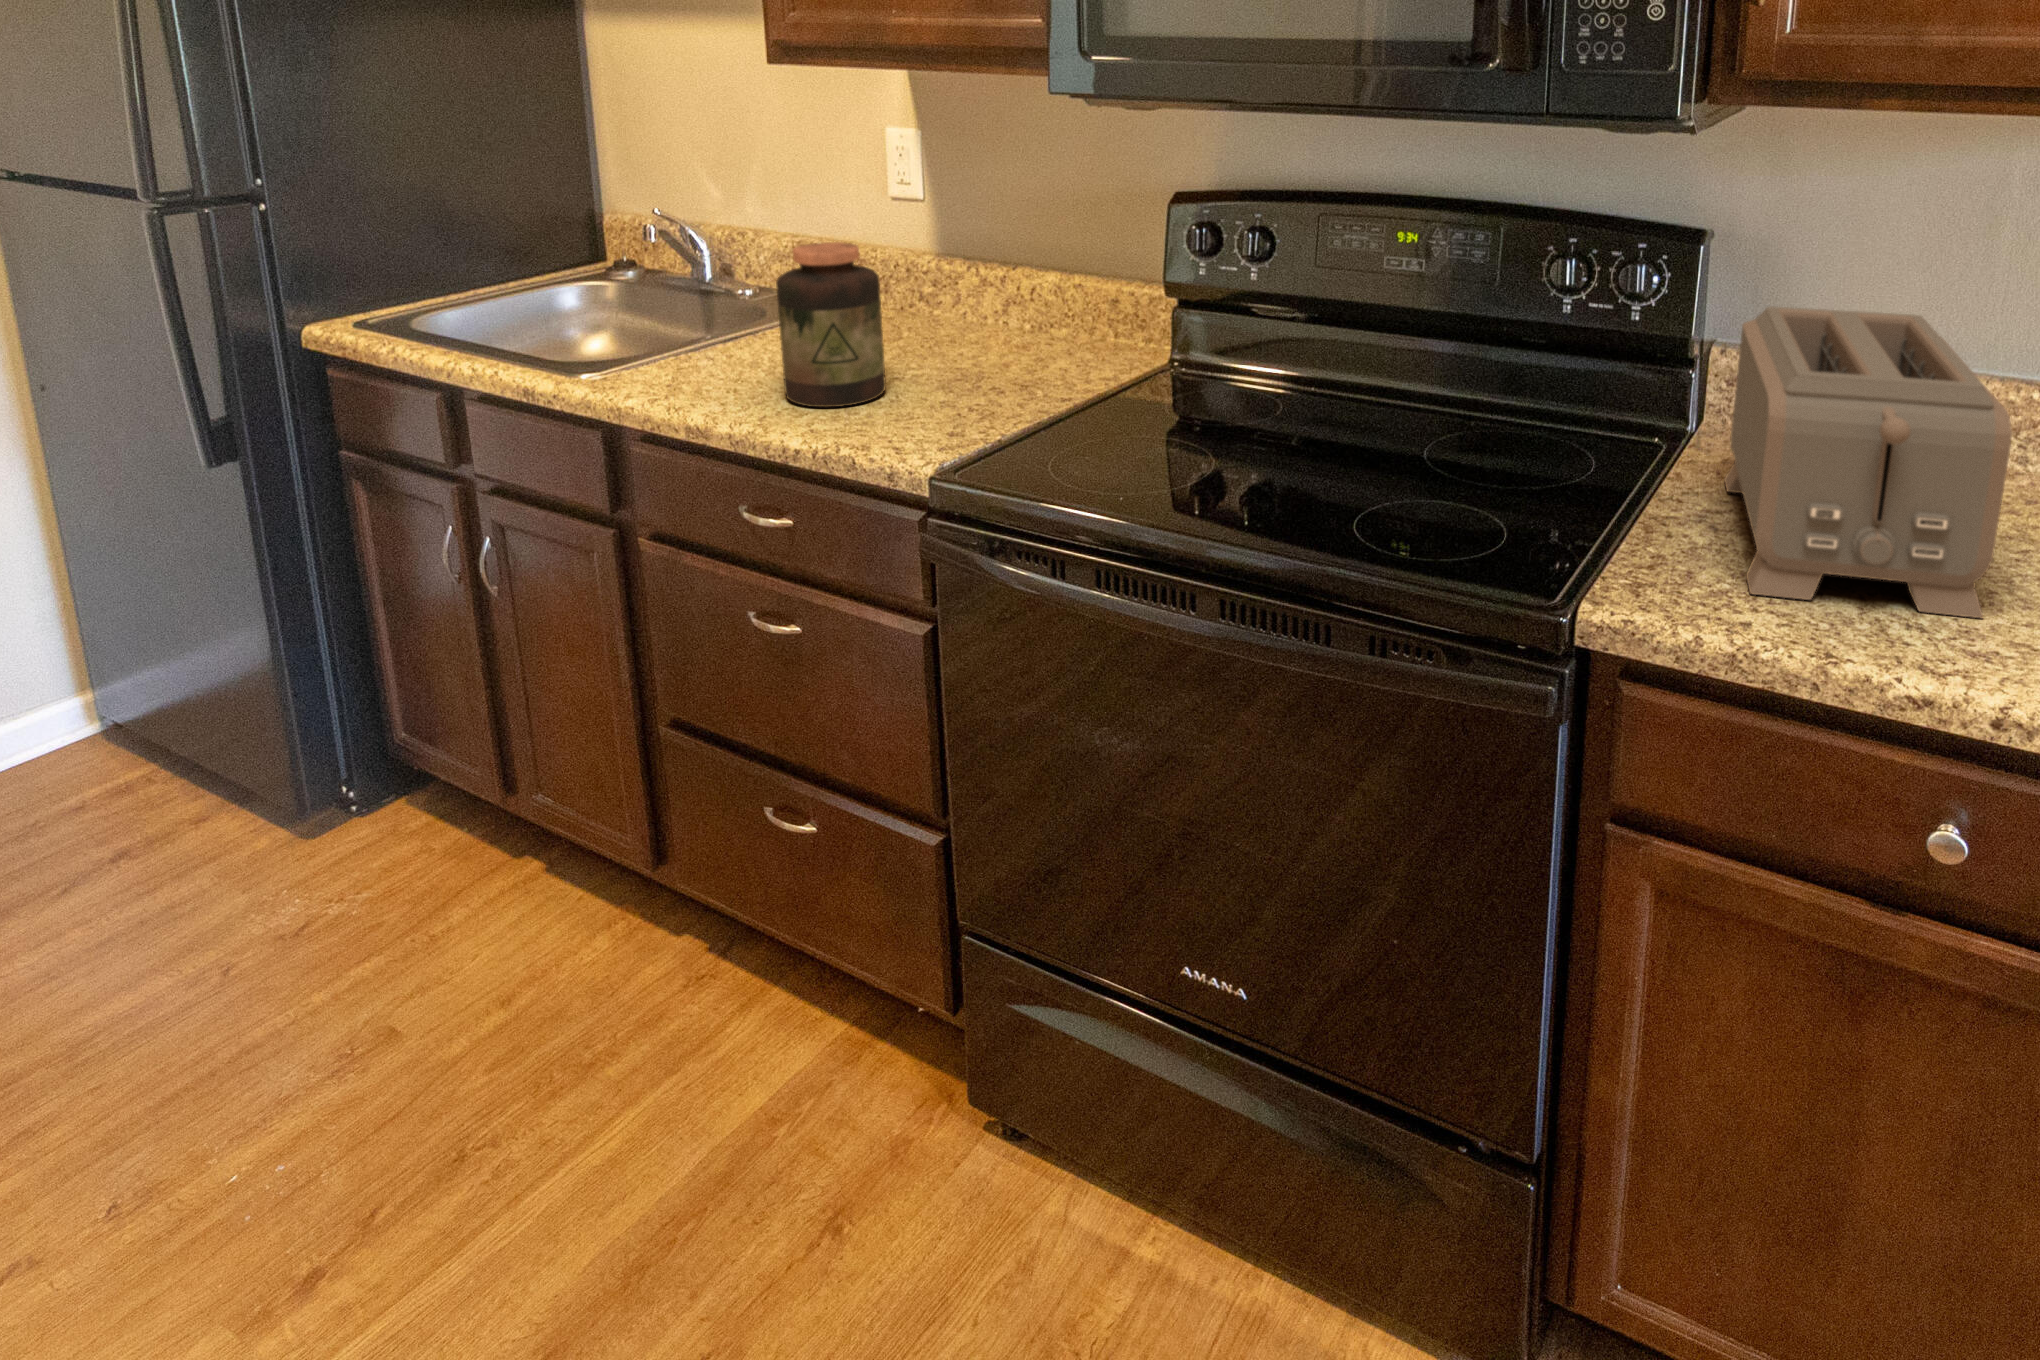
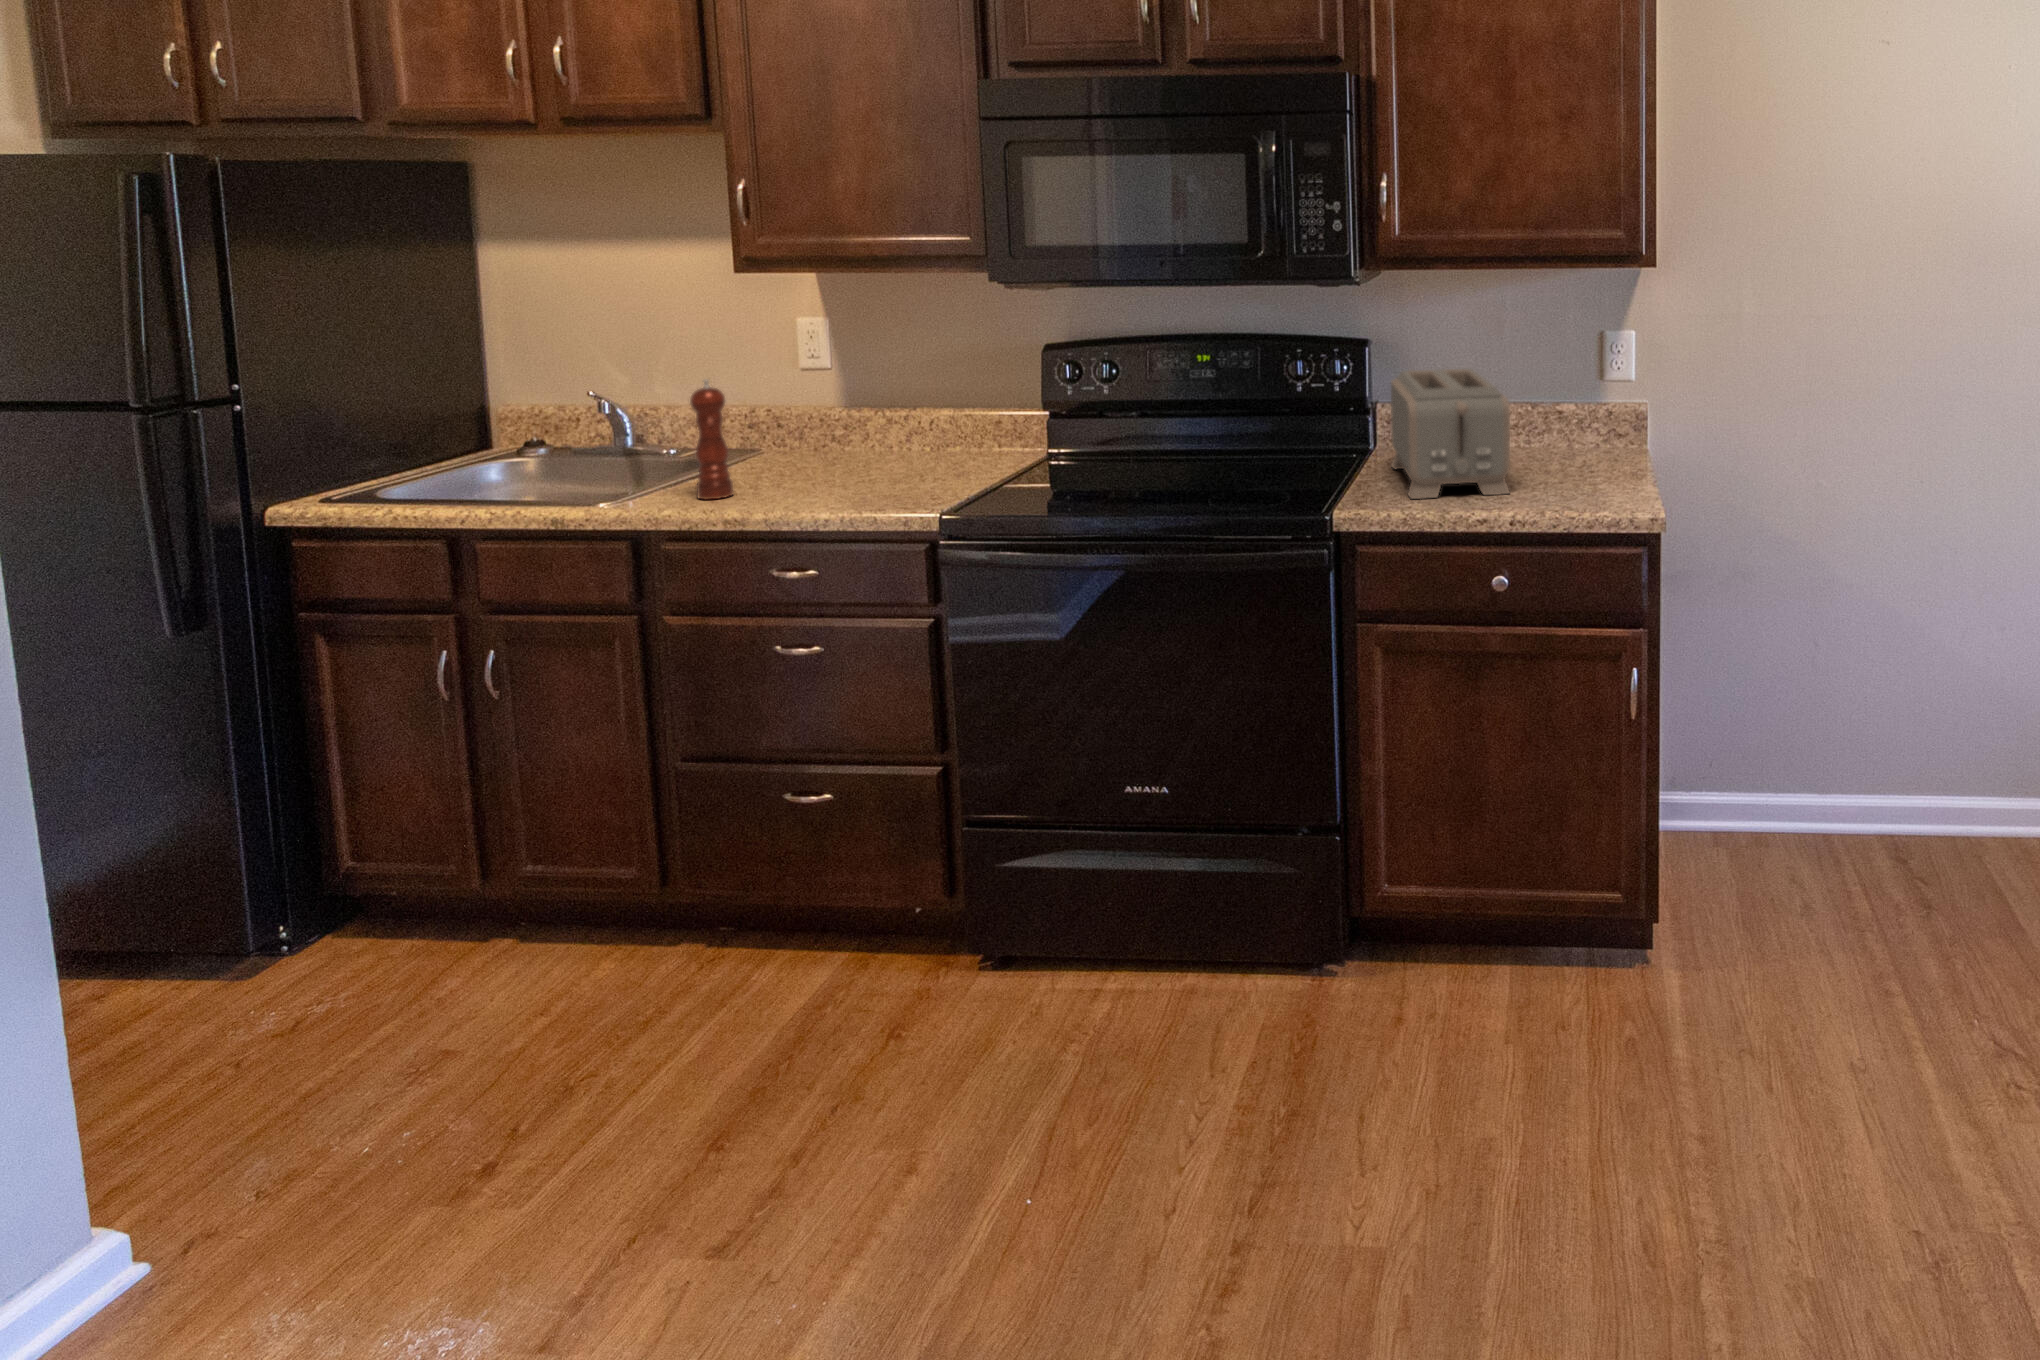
pepper mill: none [671,219,730,391] -> present [690,379,733,499]
jar: present [776,242,886,407] -> none [780,387,860,497]

